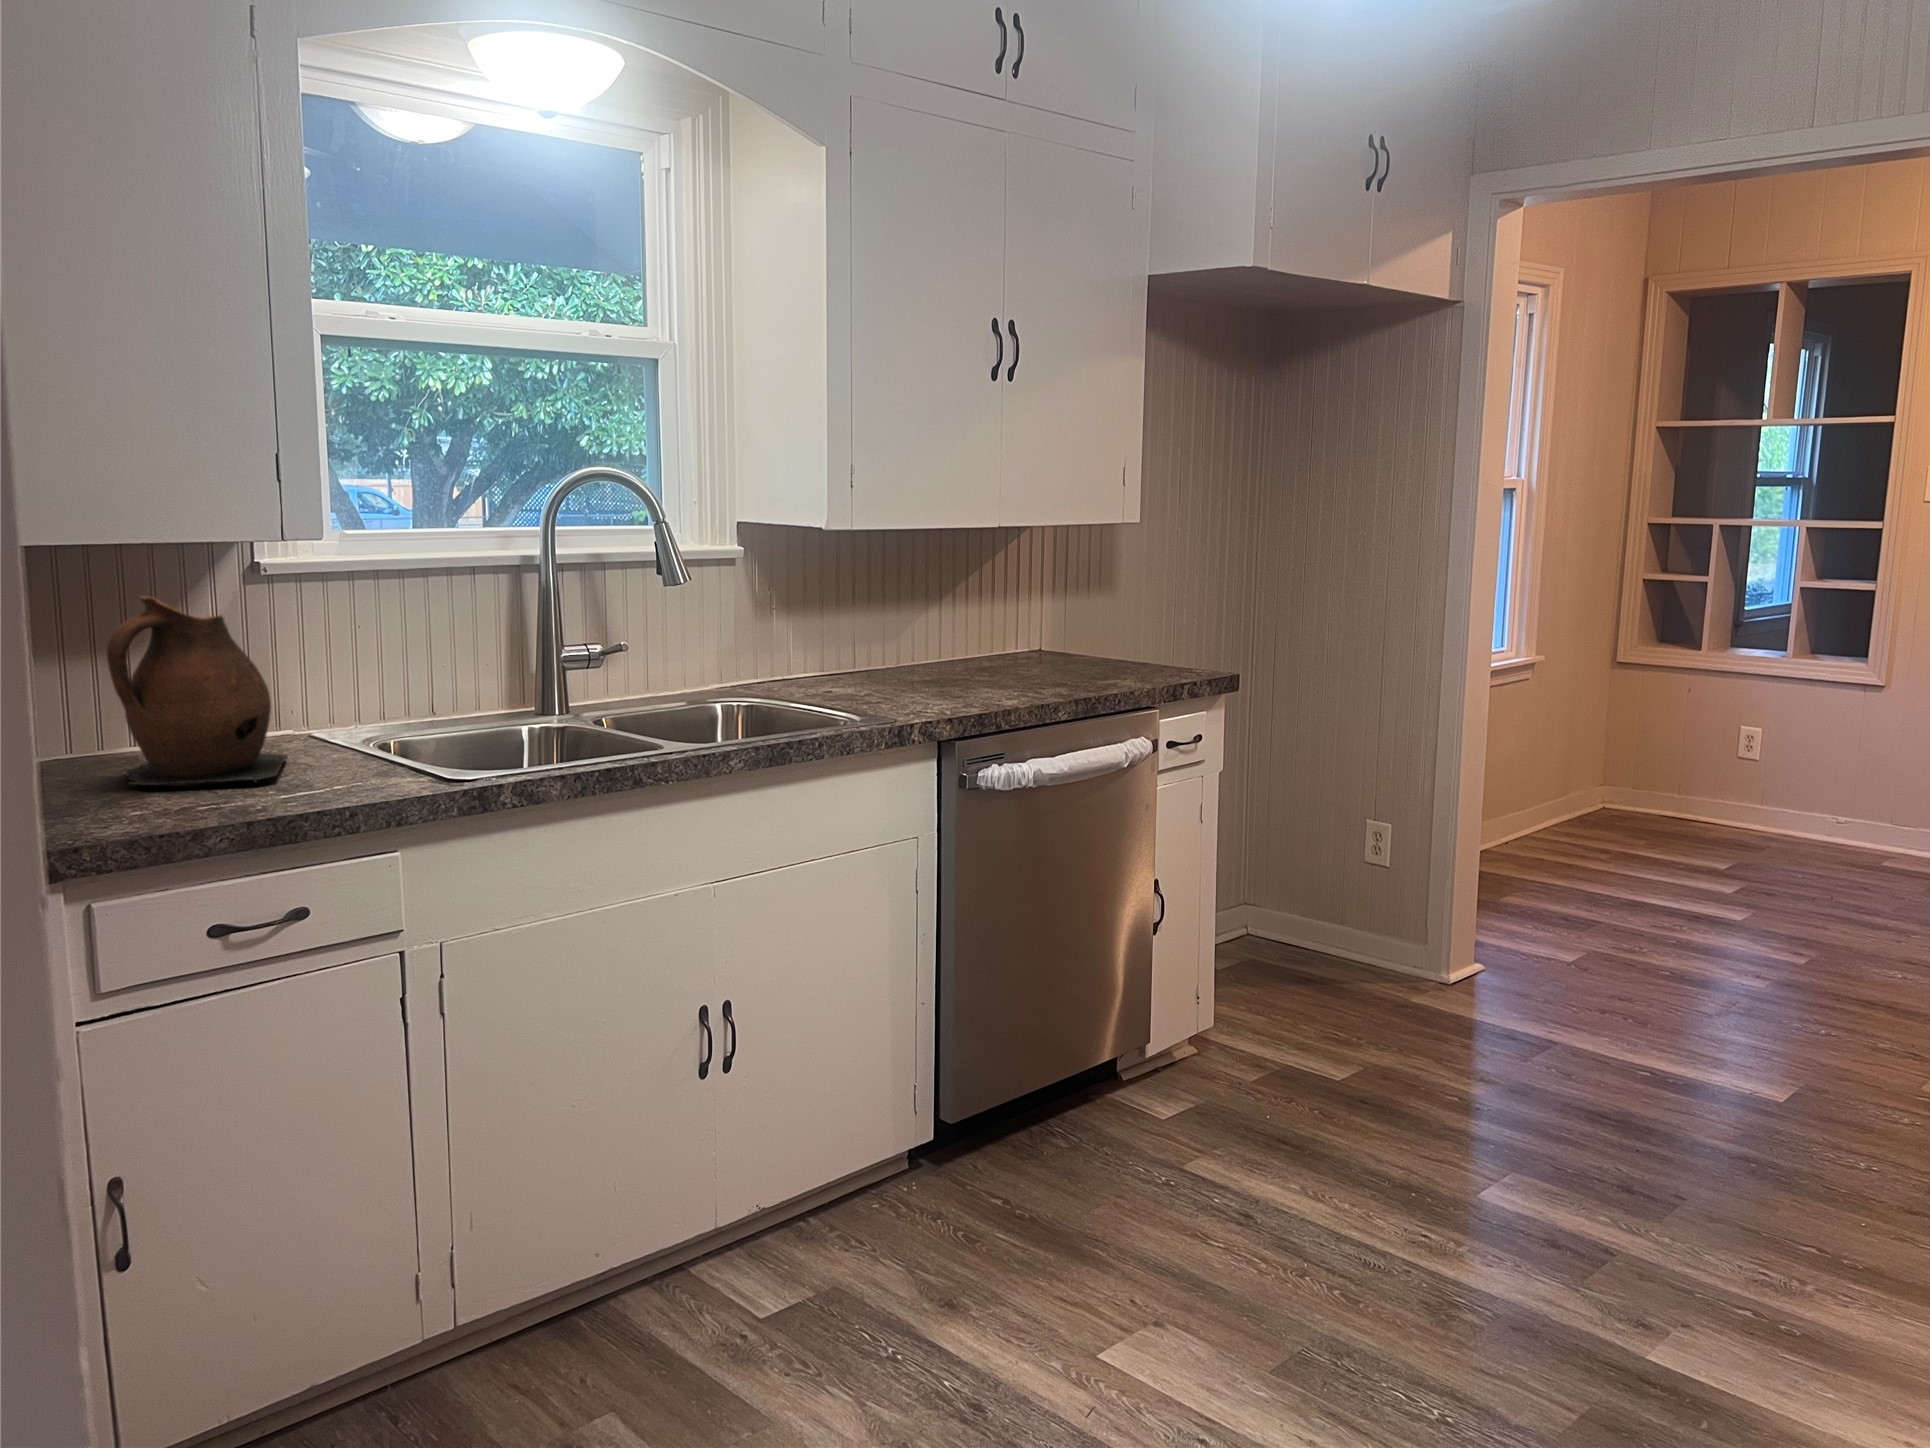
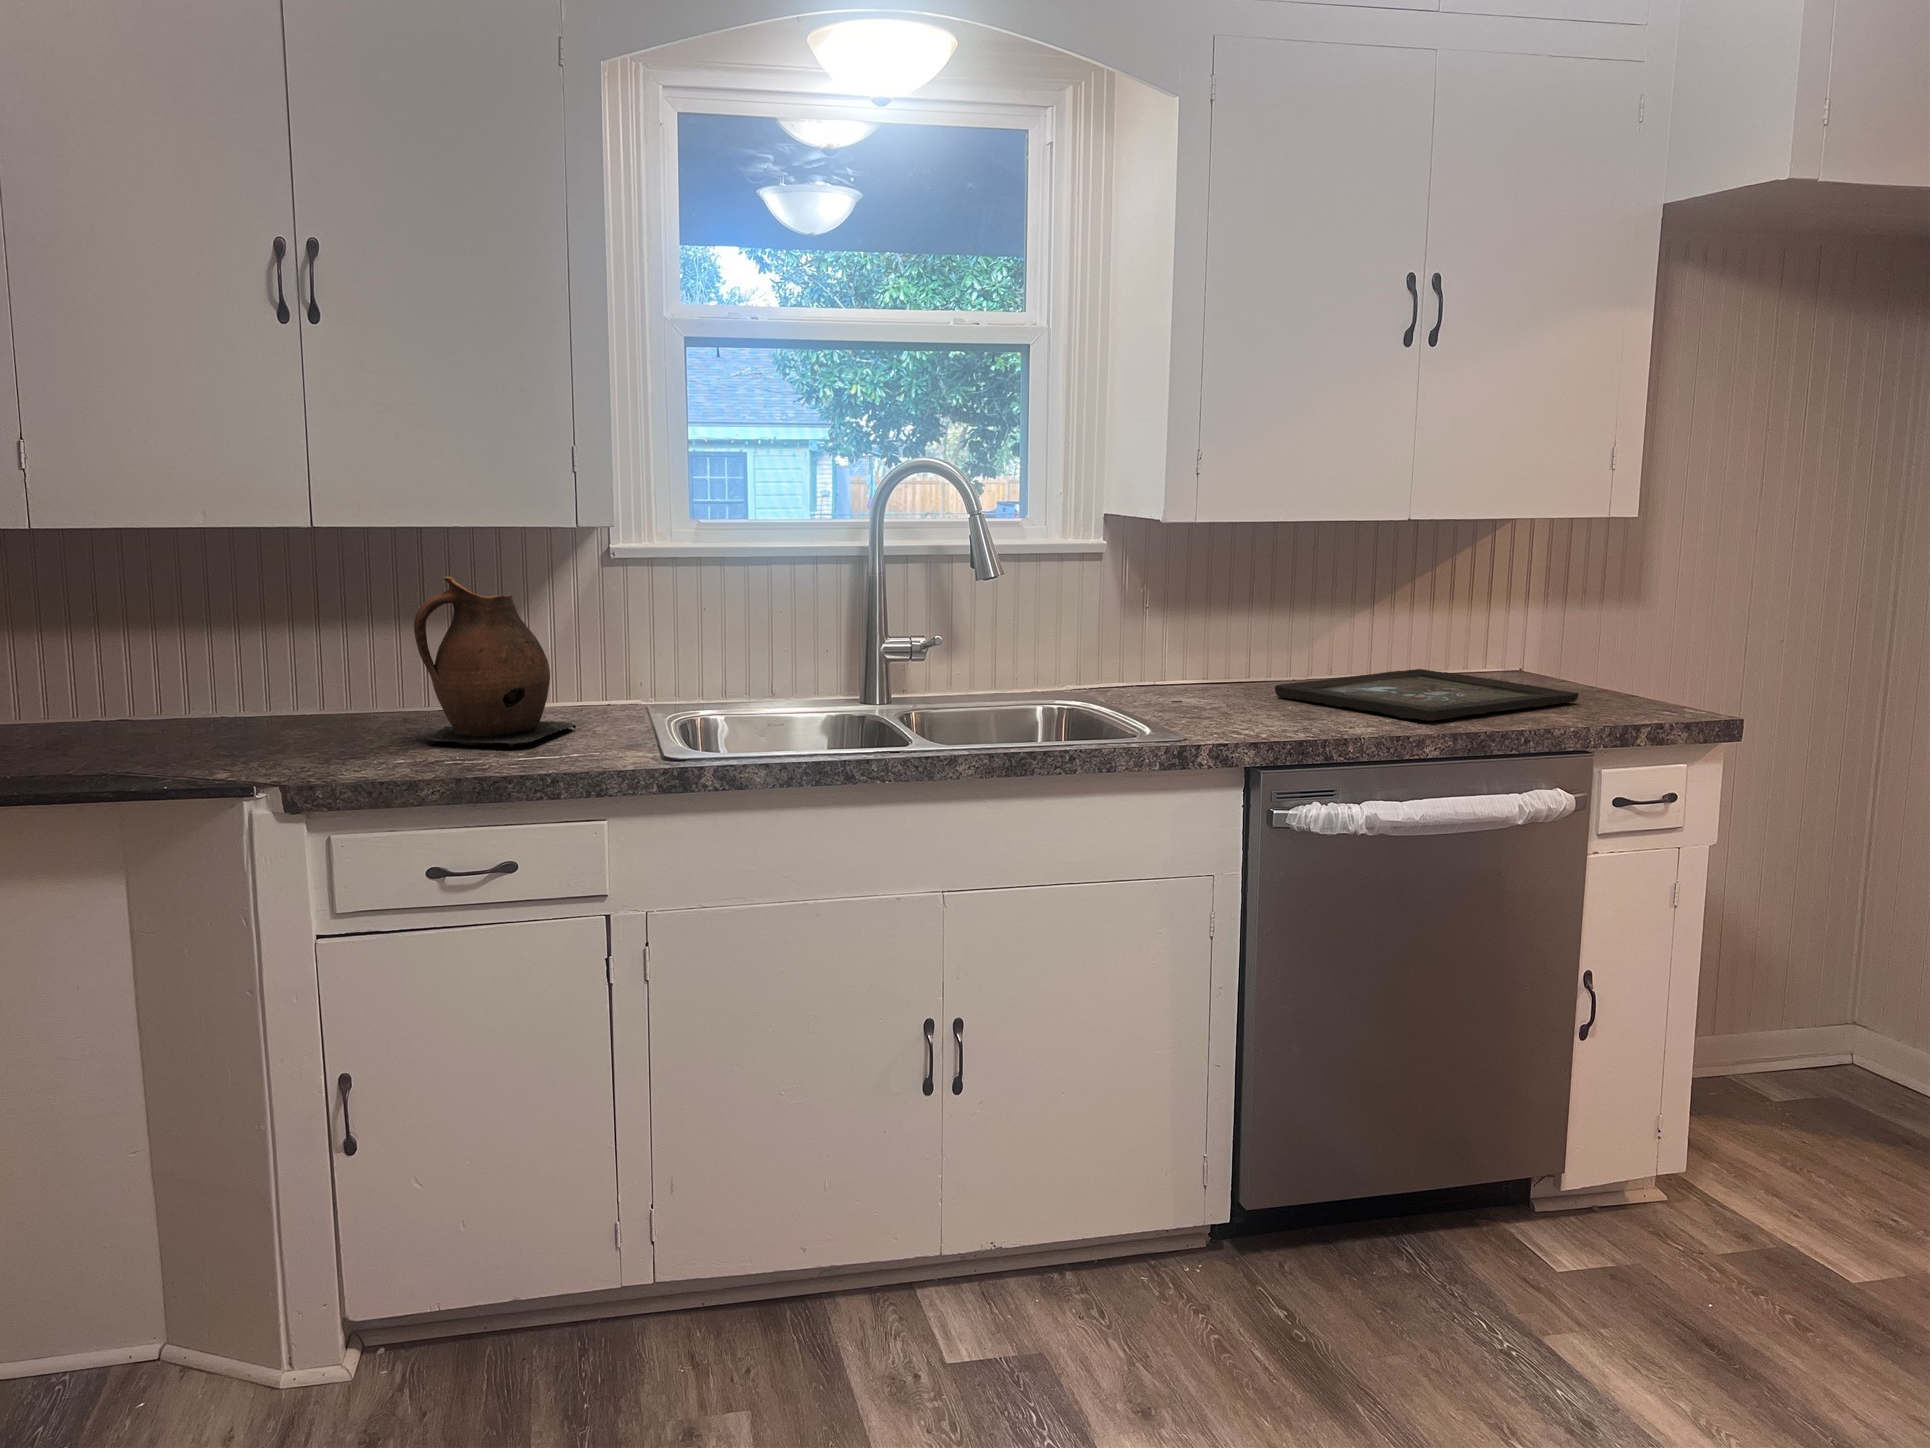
tray: none [904,651,1127,692] -> present [1275,669,1579,721]

